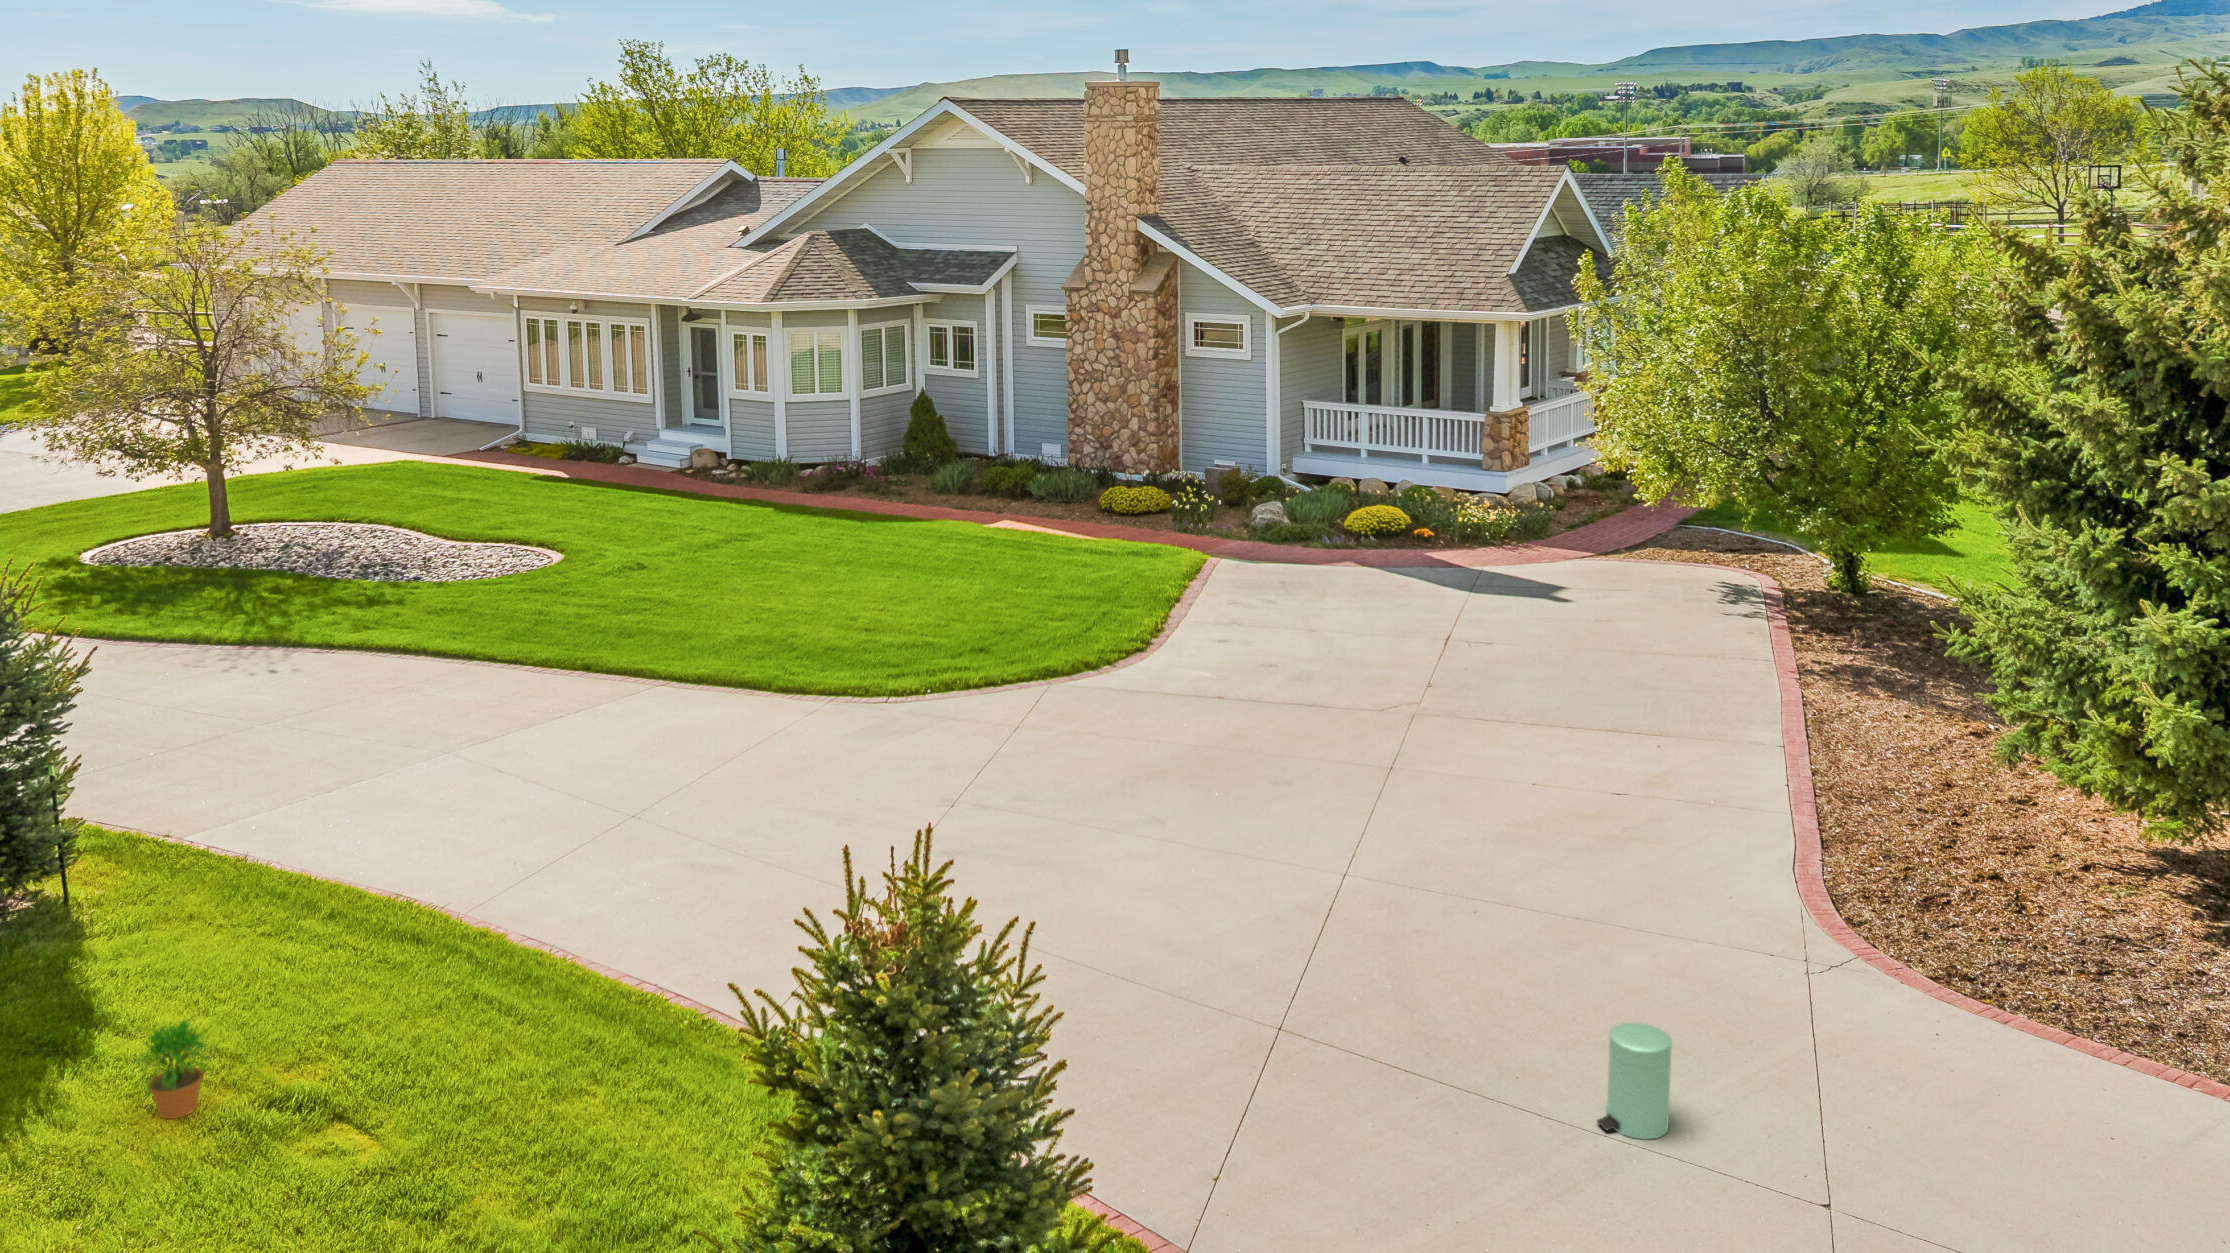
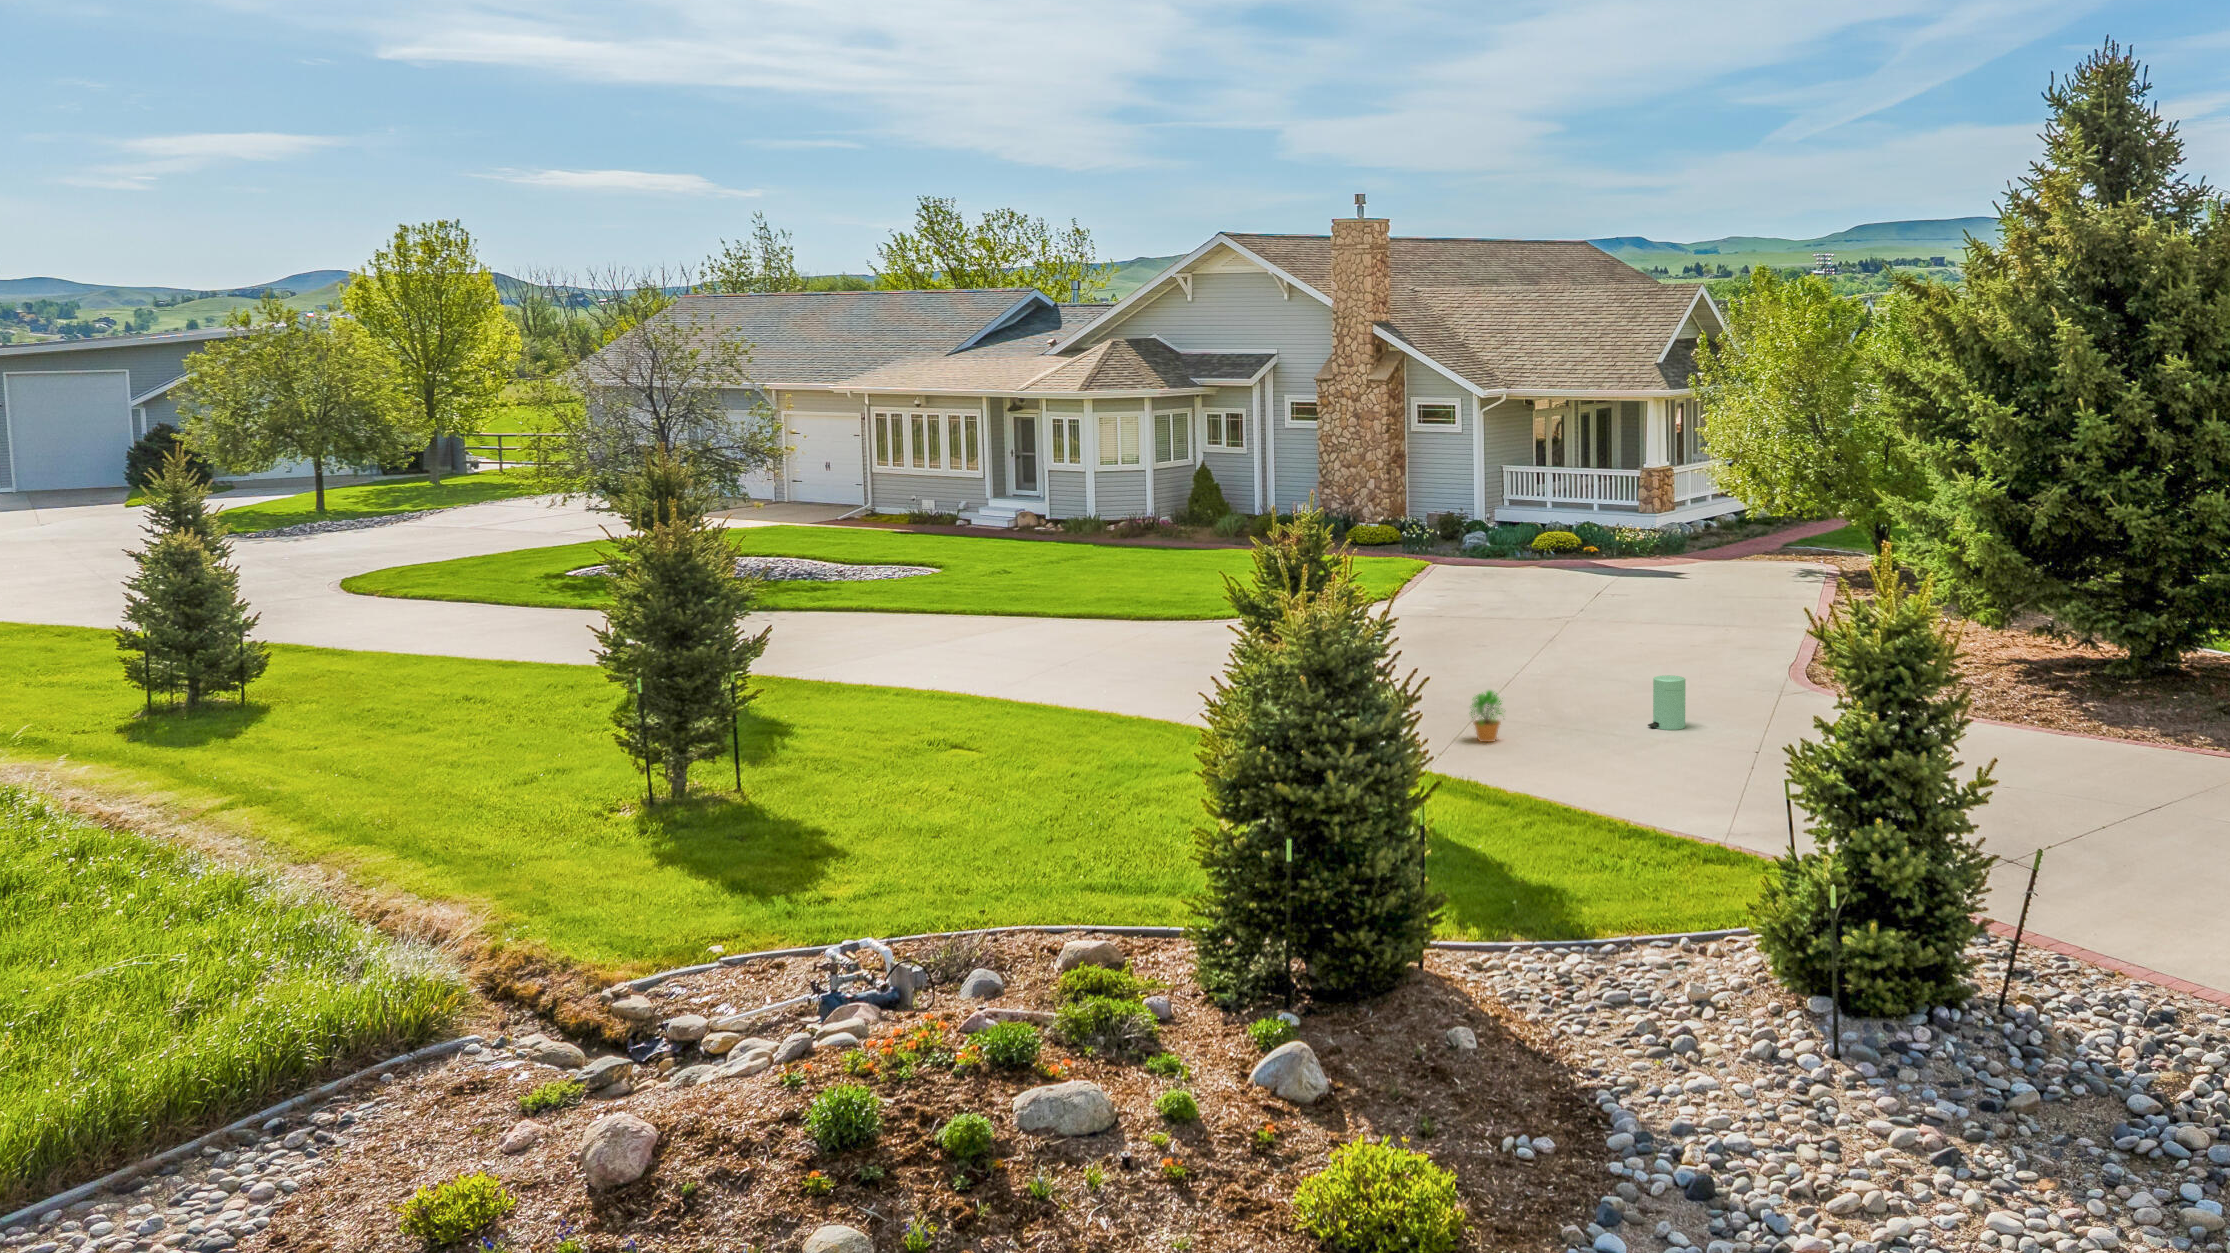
potted plant: present [134,1020,208,1119] -> present [1471,691,1502,742]

